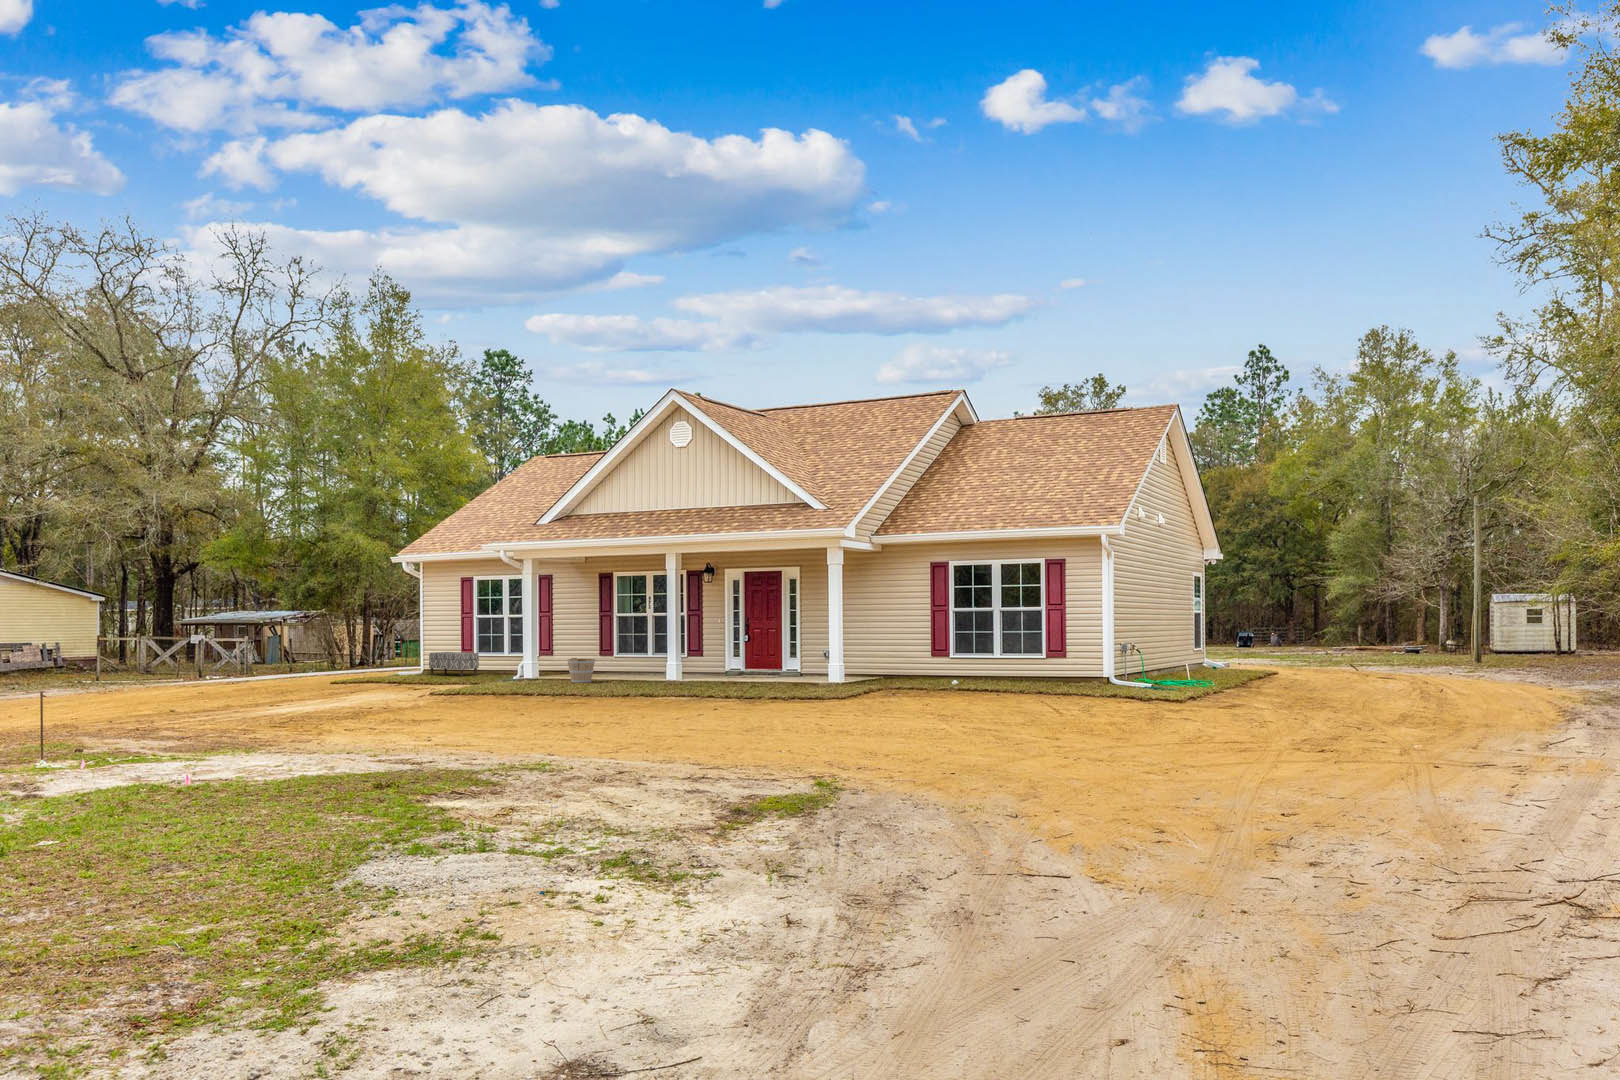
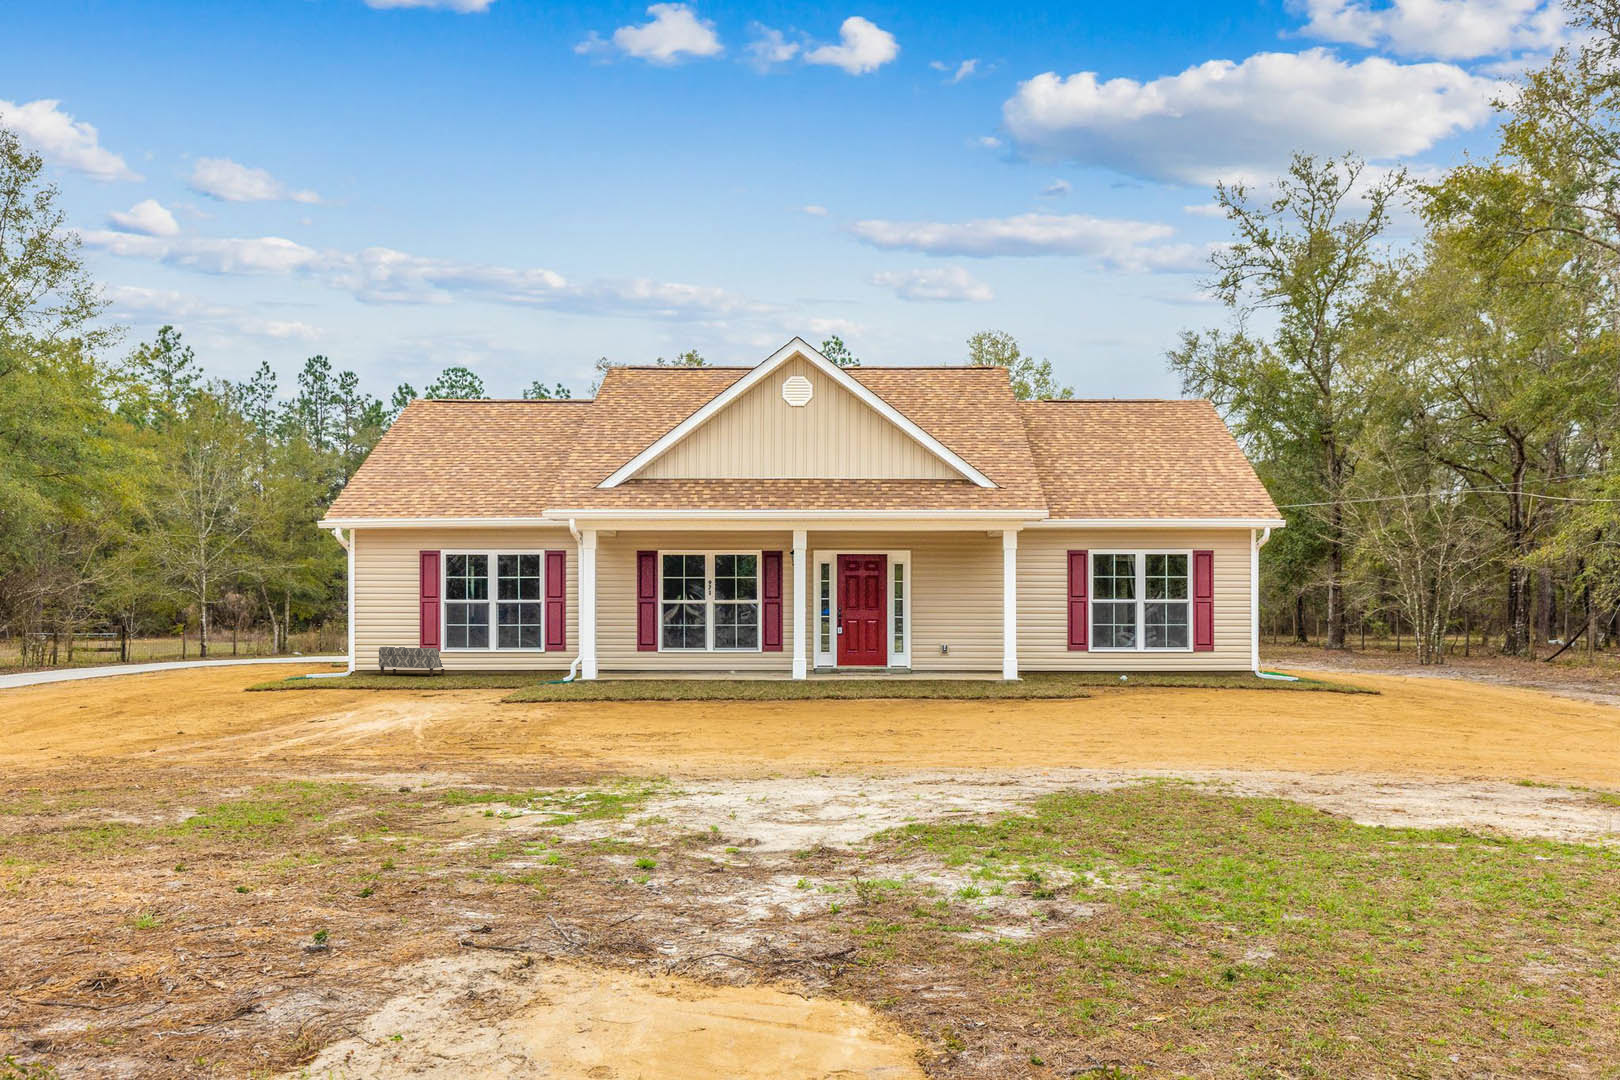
wooden bucket: present [567,658,595,683] -> none [604,654,638,684]

